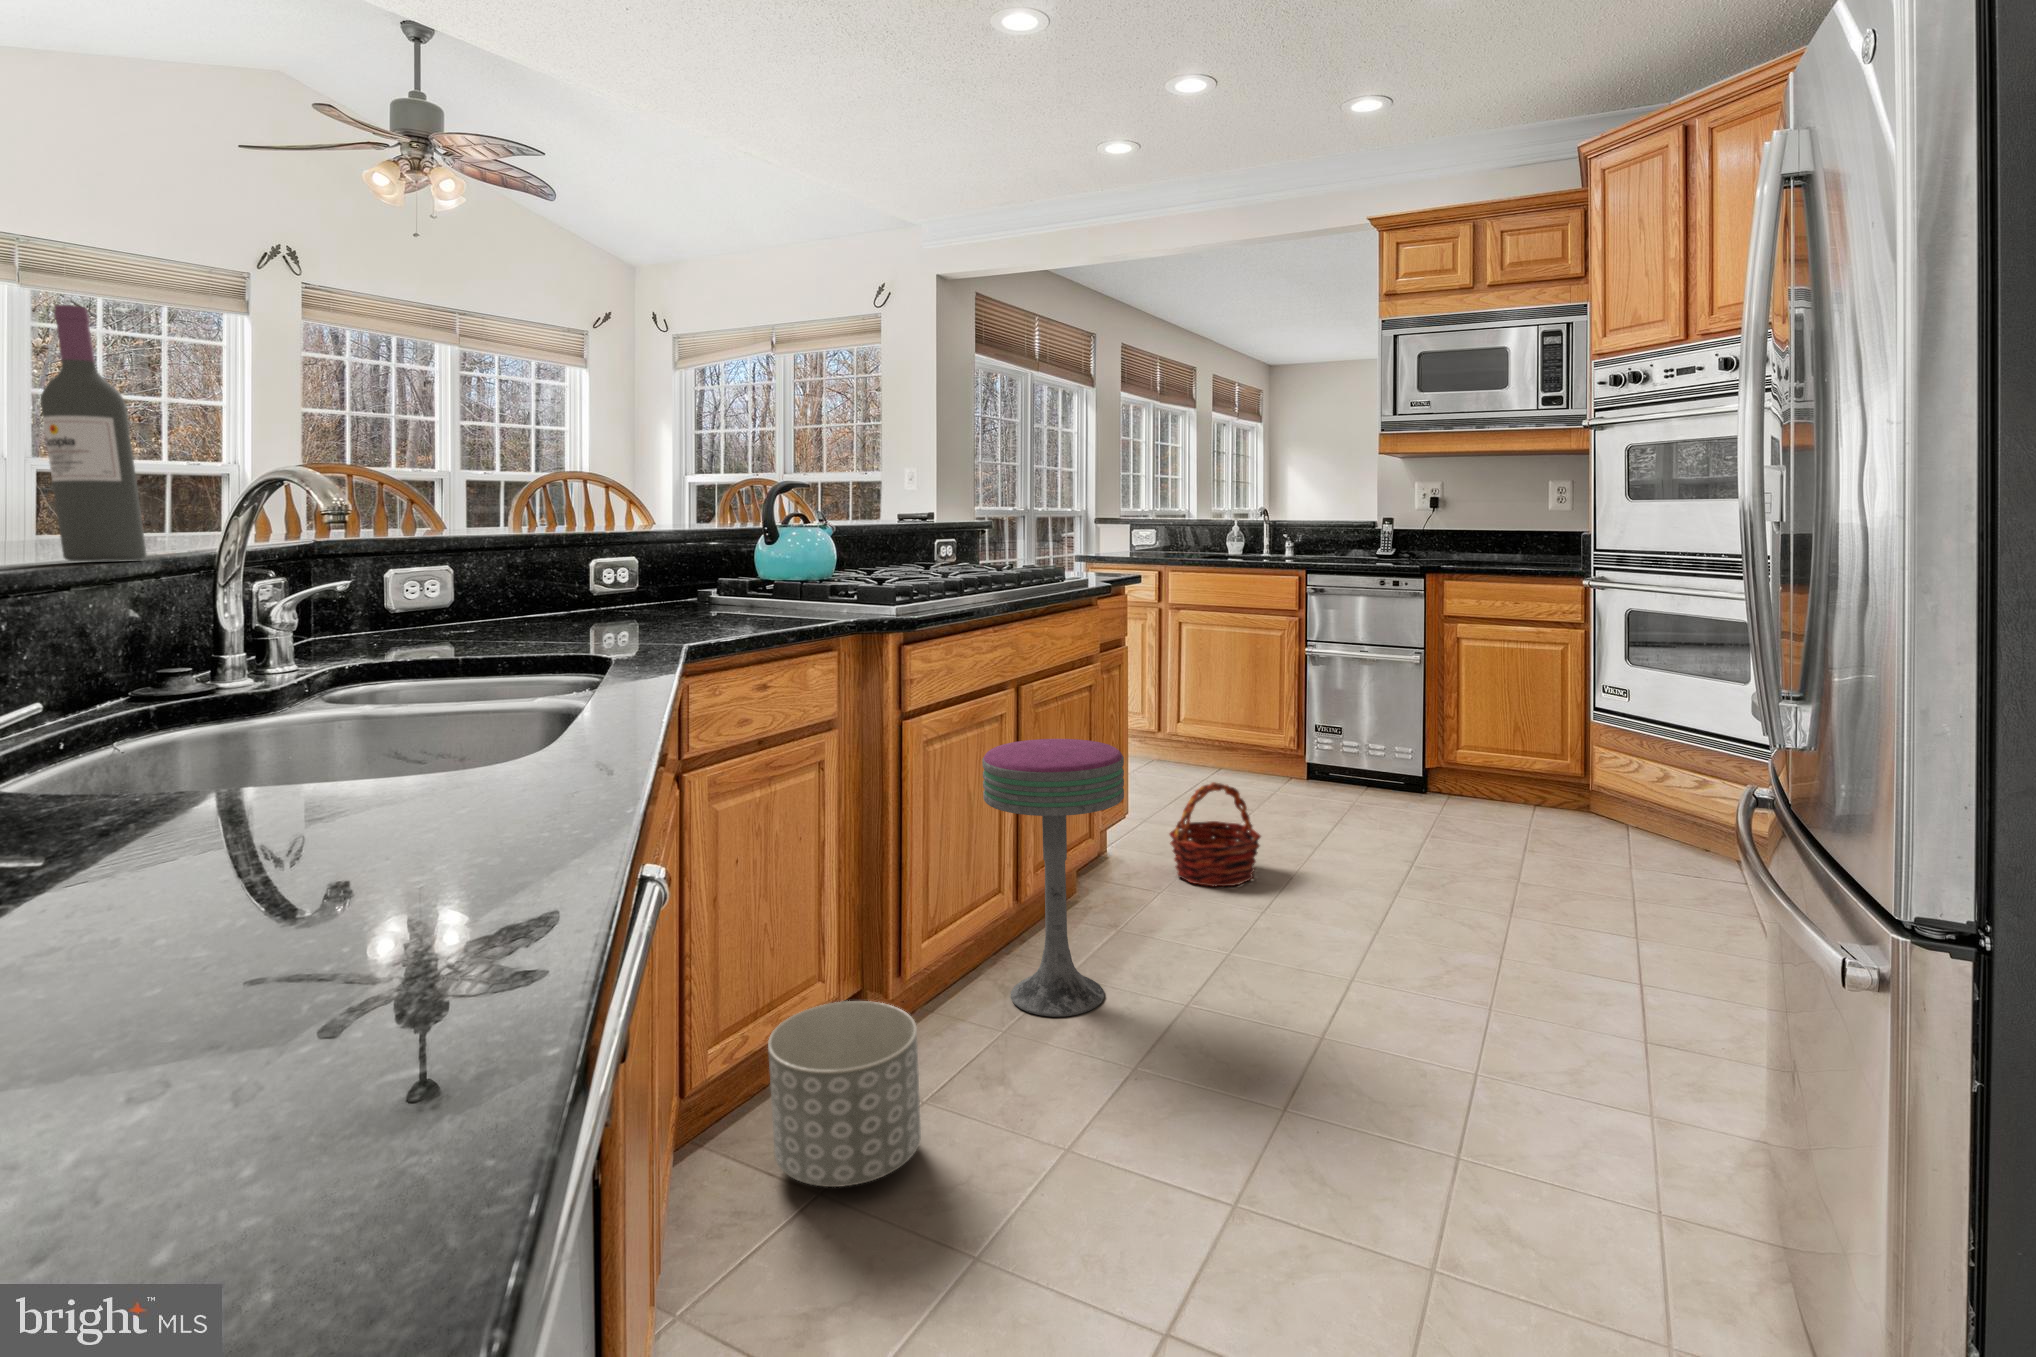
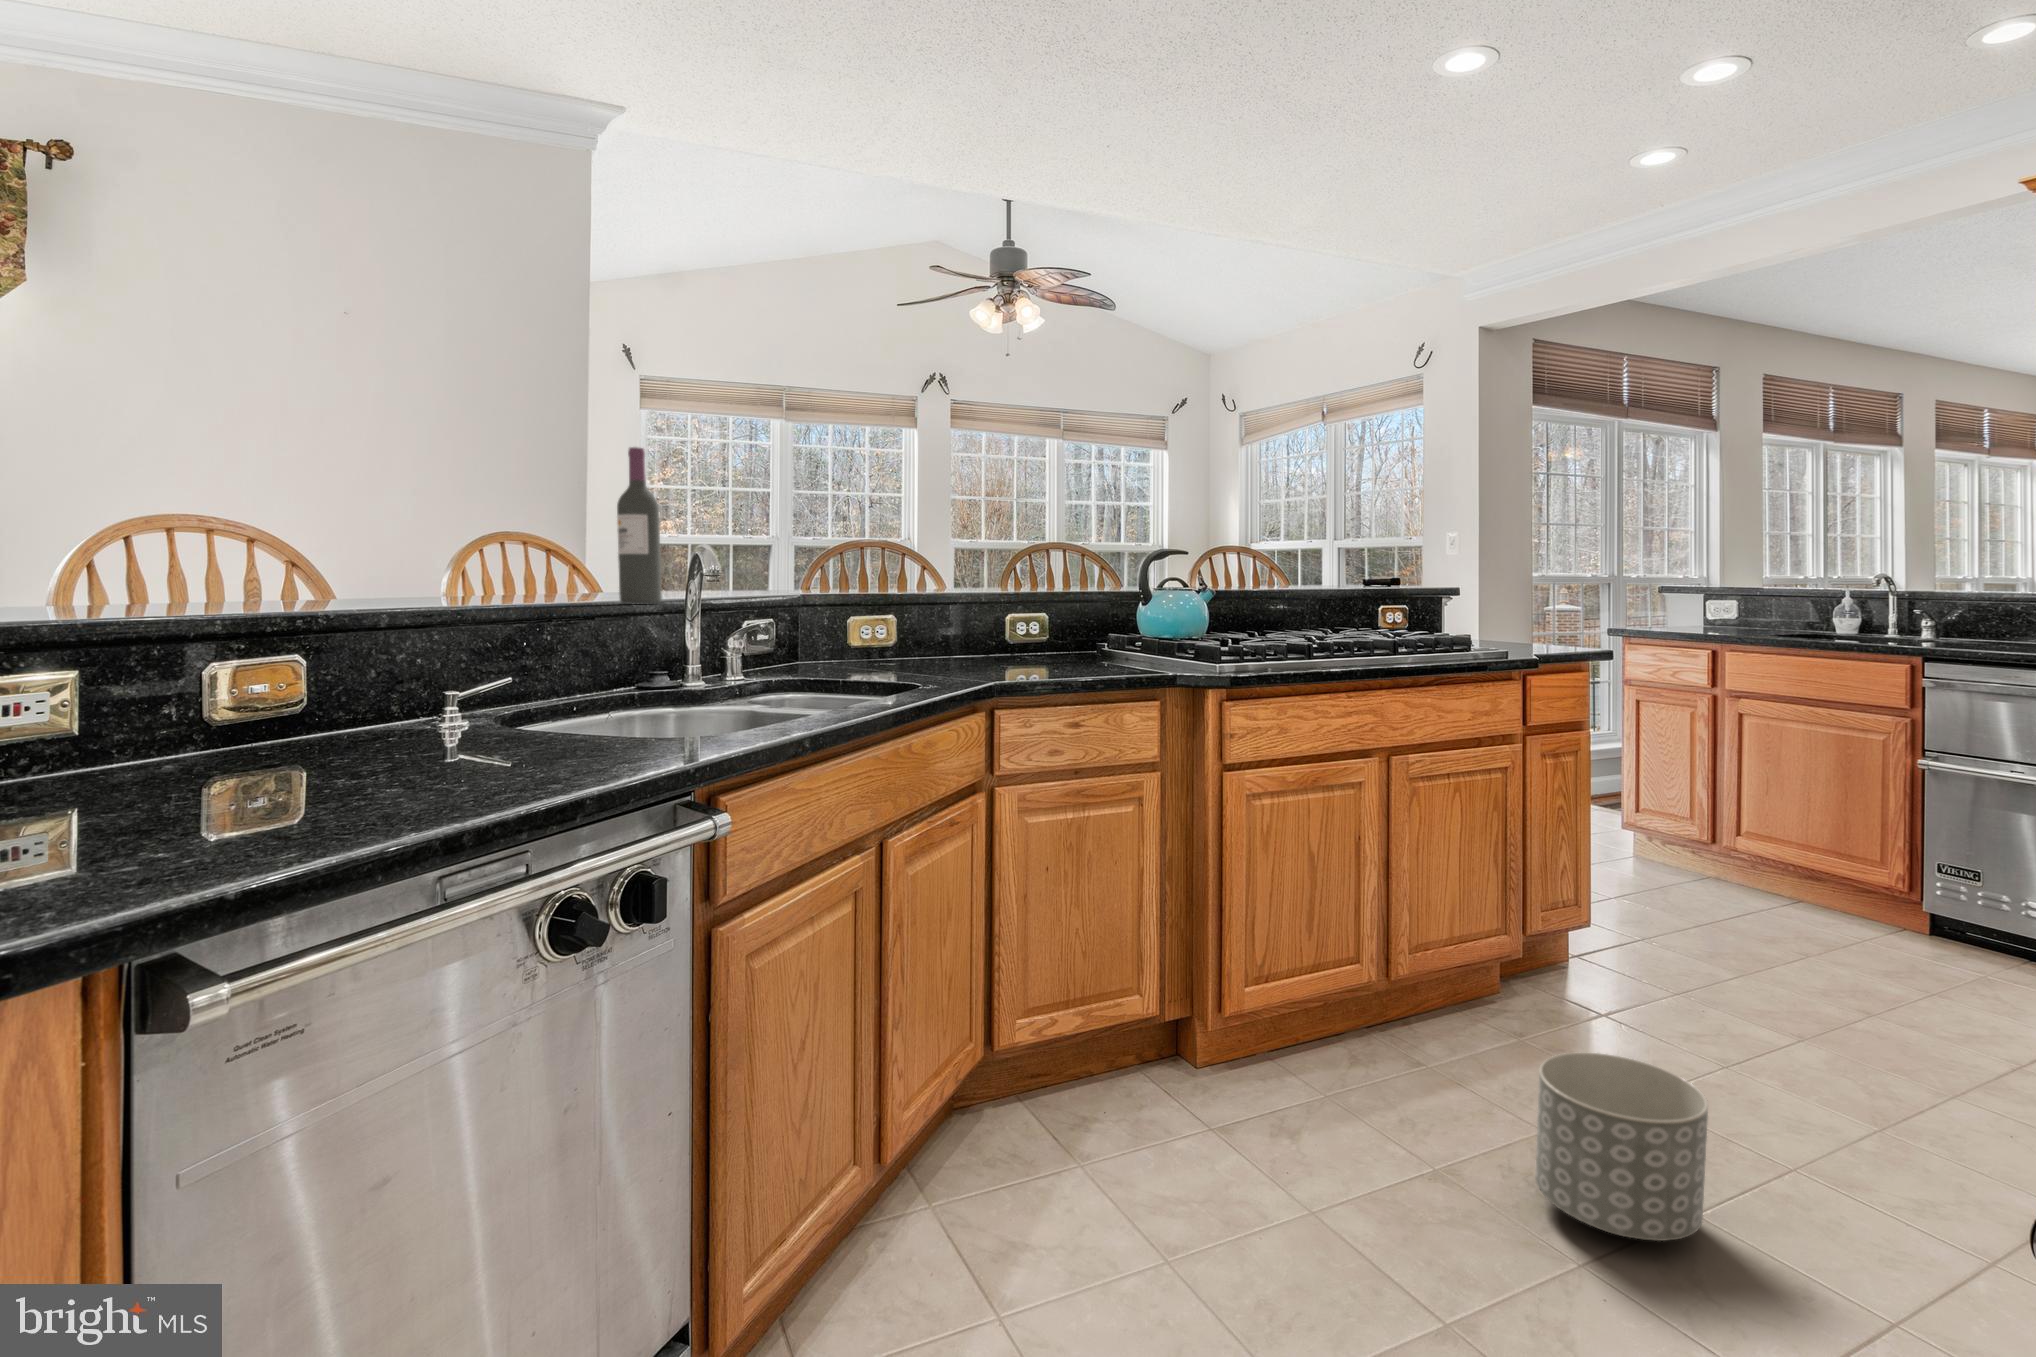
bar stool: present [982,739,1124,1017] -> none [1316,812,1474,1111]
basket: present [1170,782,1261,886] -> none [1620,901,1749,1033]
planter: present [768,1001,921,1187] -> present [1535,1052,1708,1241]

